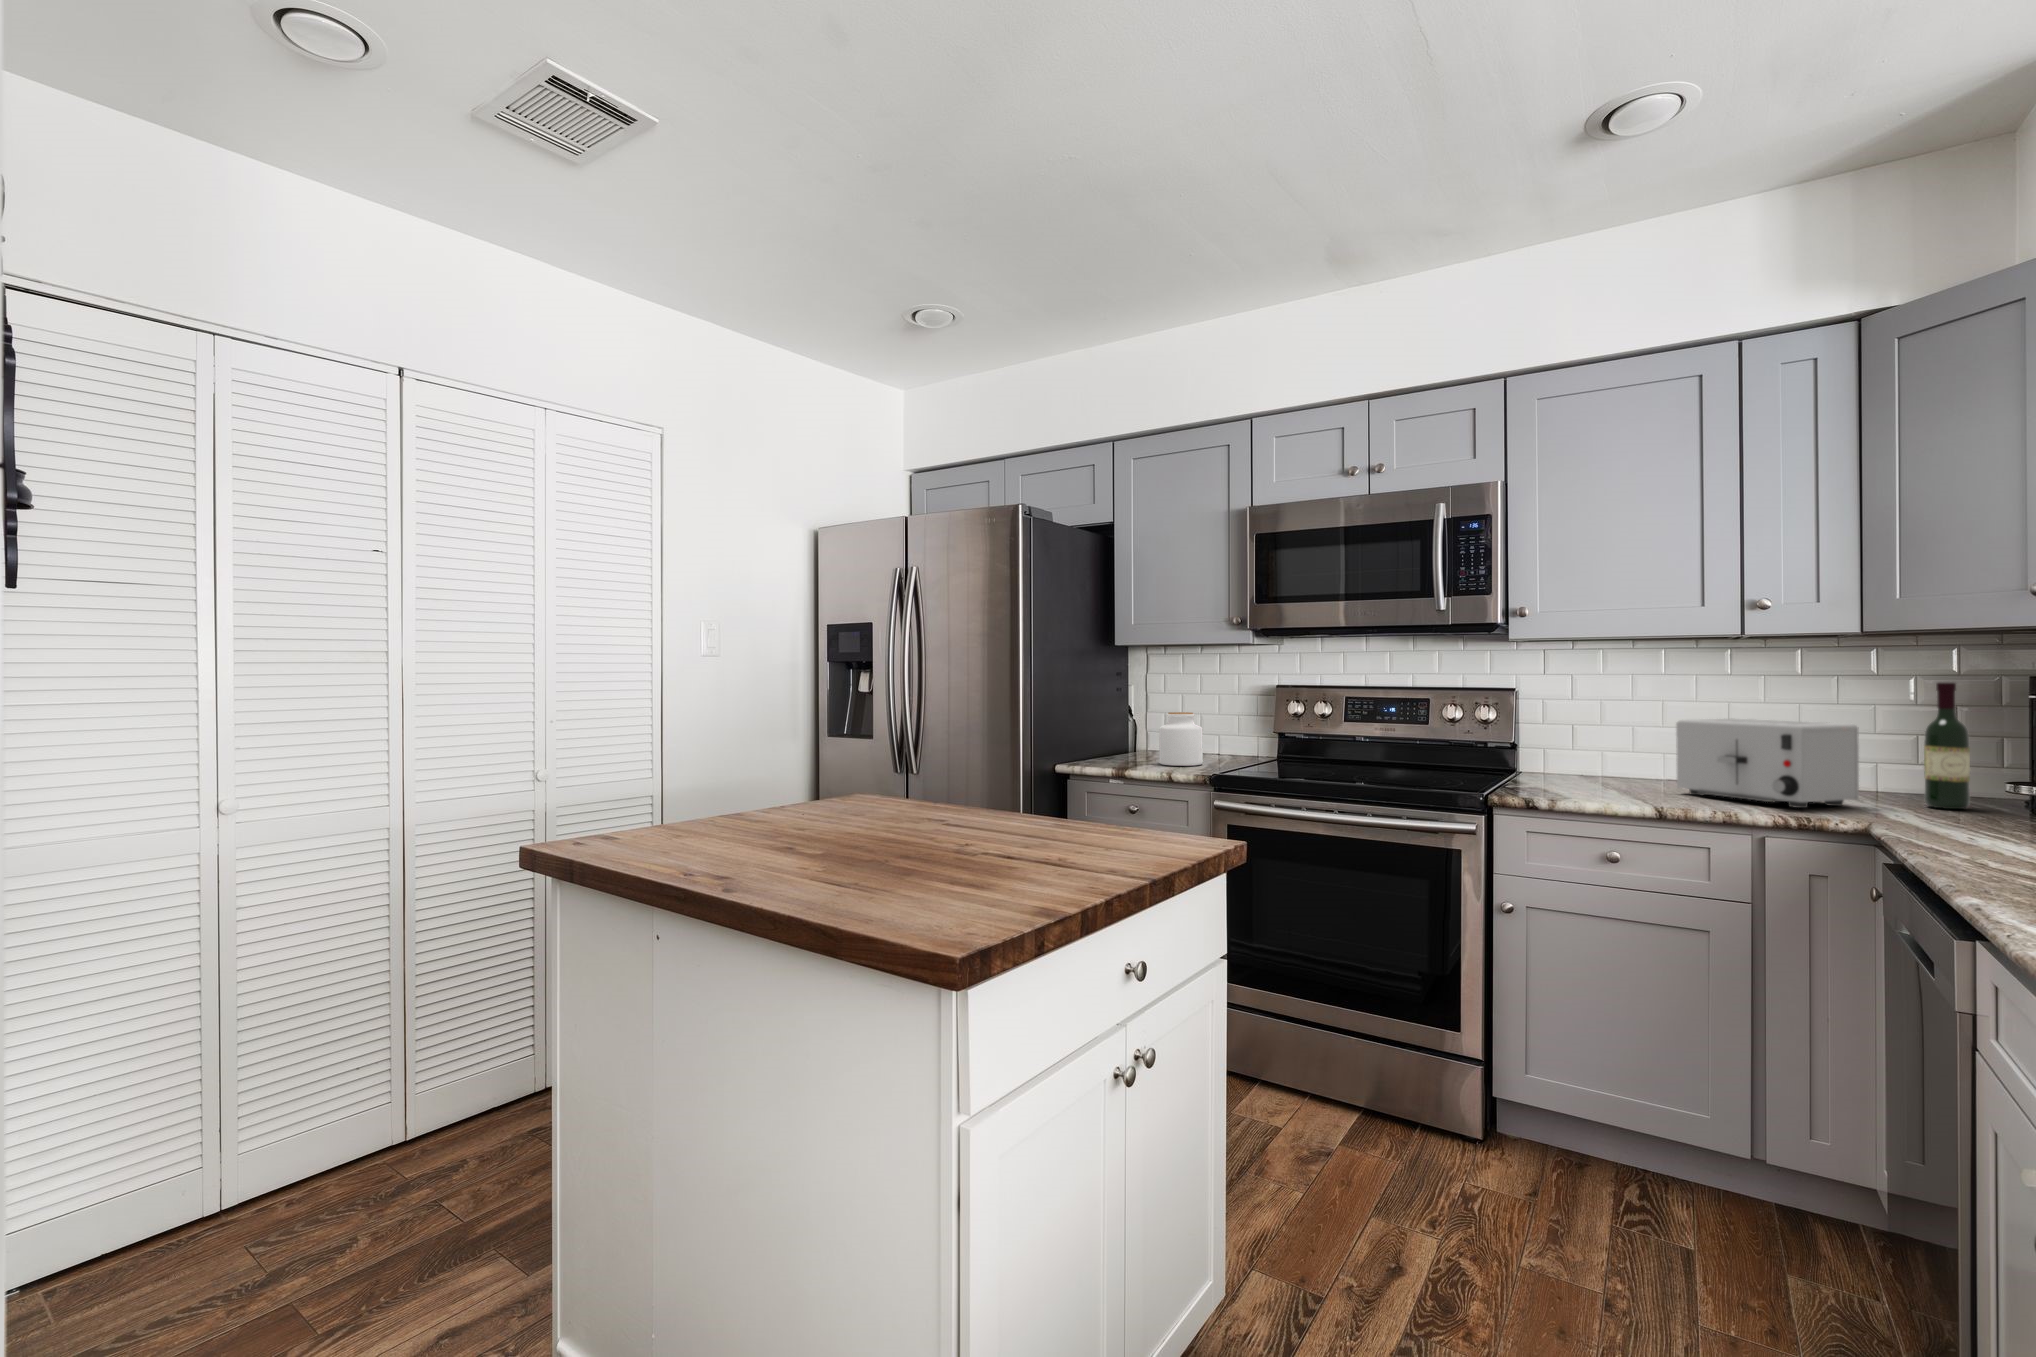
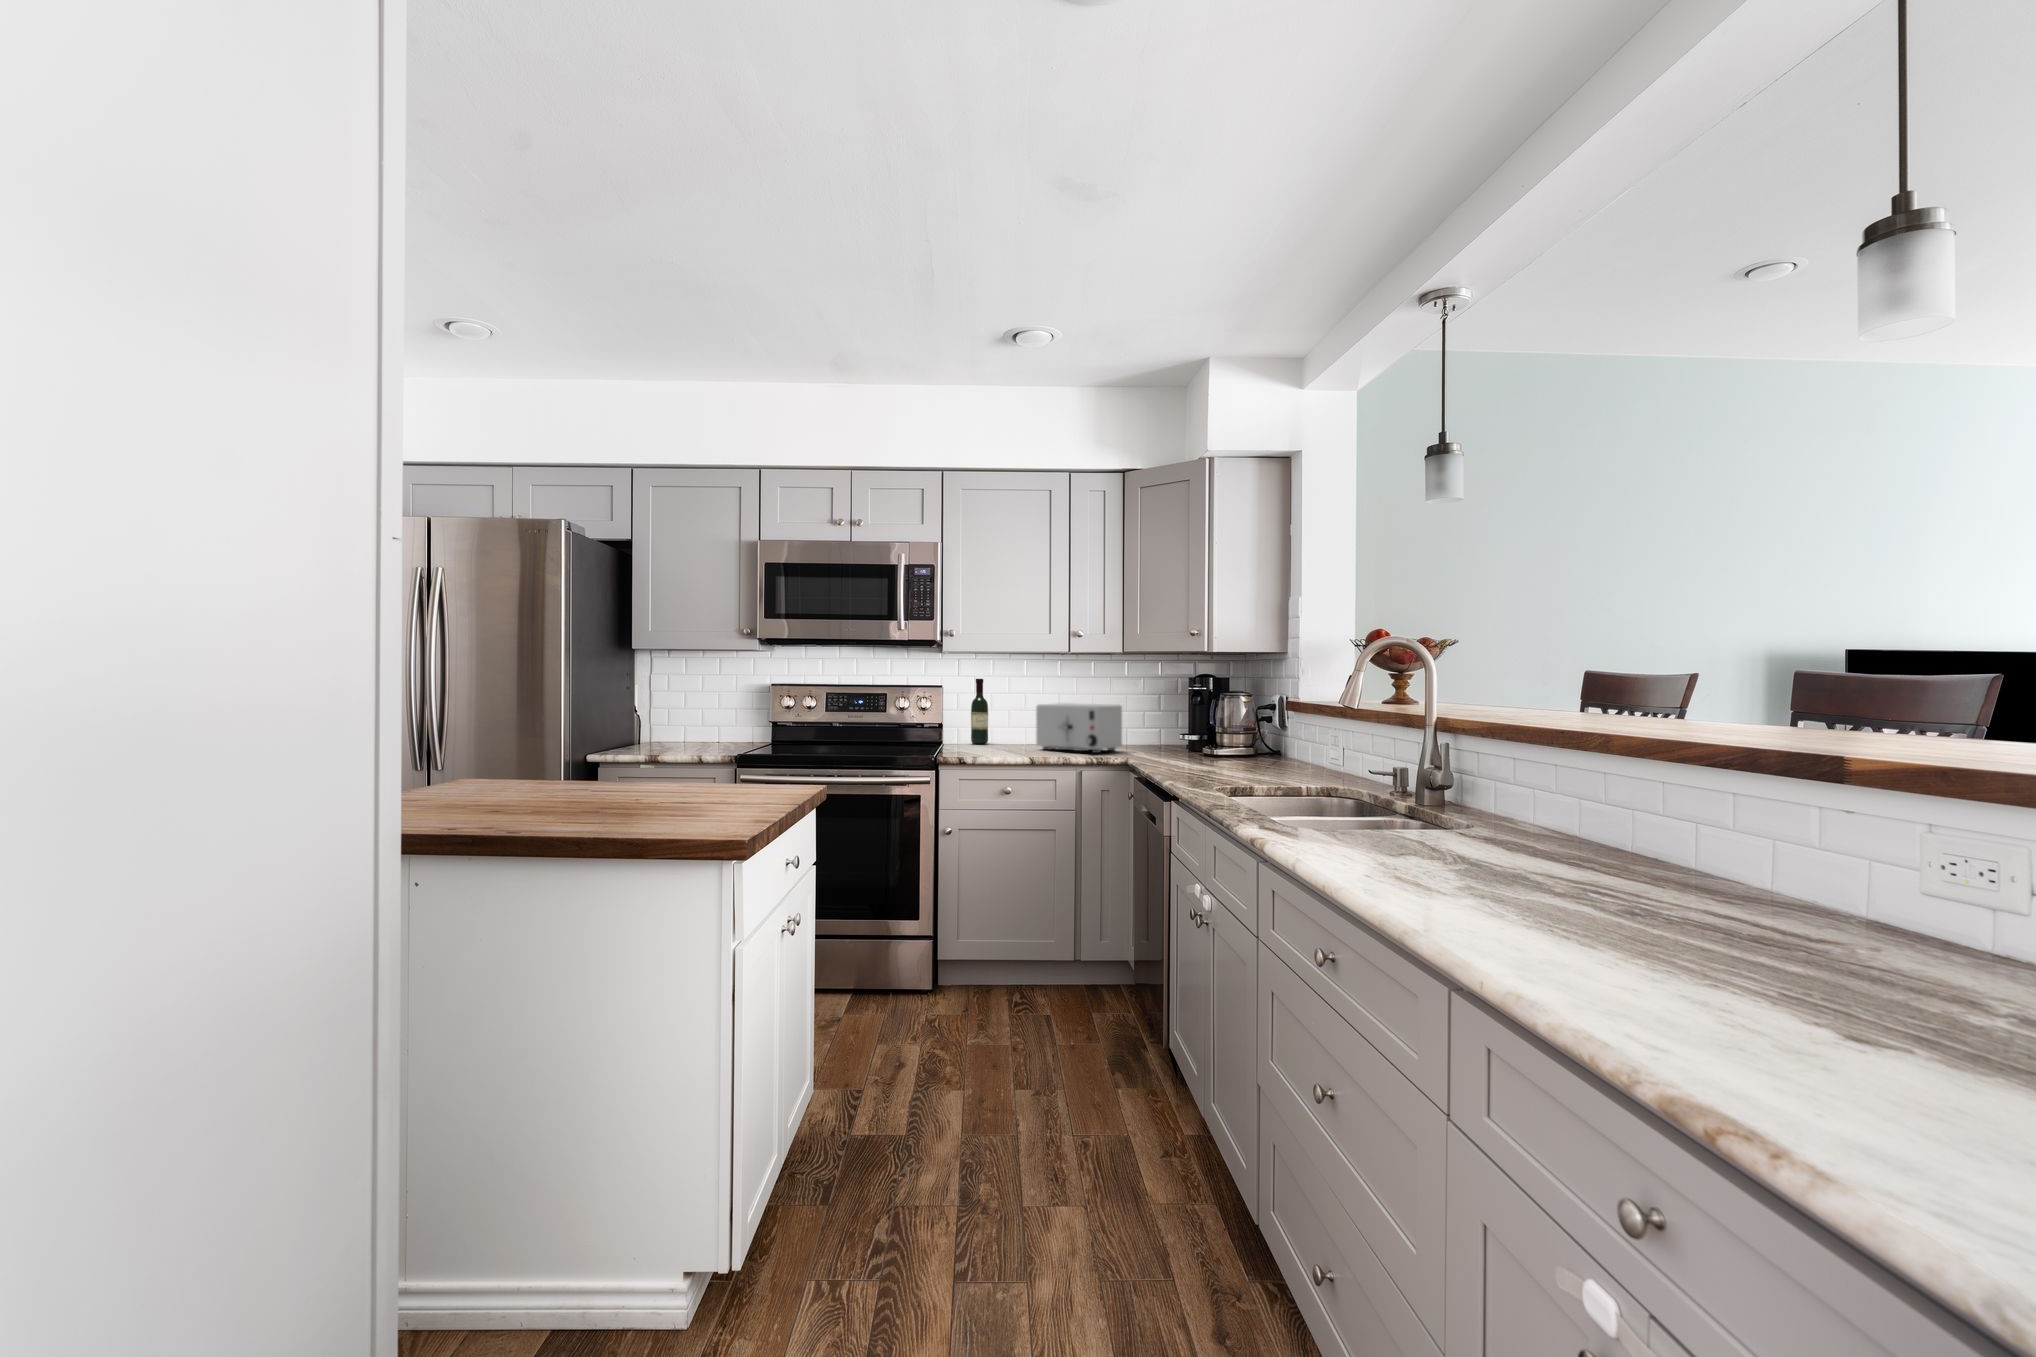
wine bottle: present [1924,682,1970,809] -> present [971,679,988,744]
jar: present [1159,712,1203,766] -> none [682,706,718,749]

